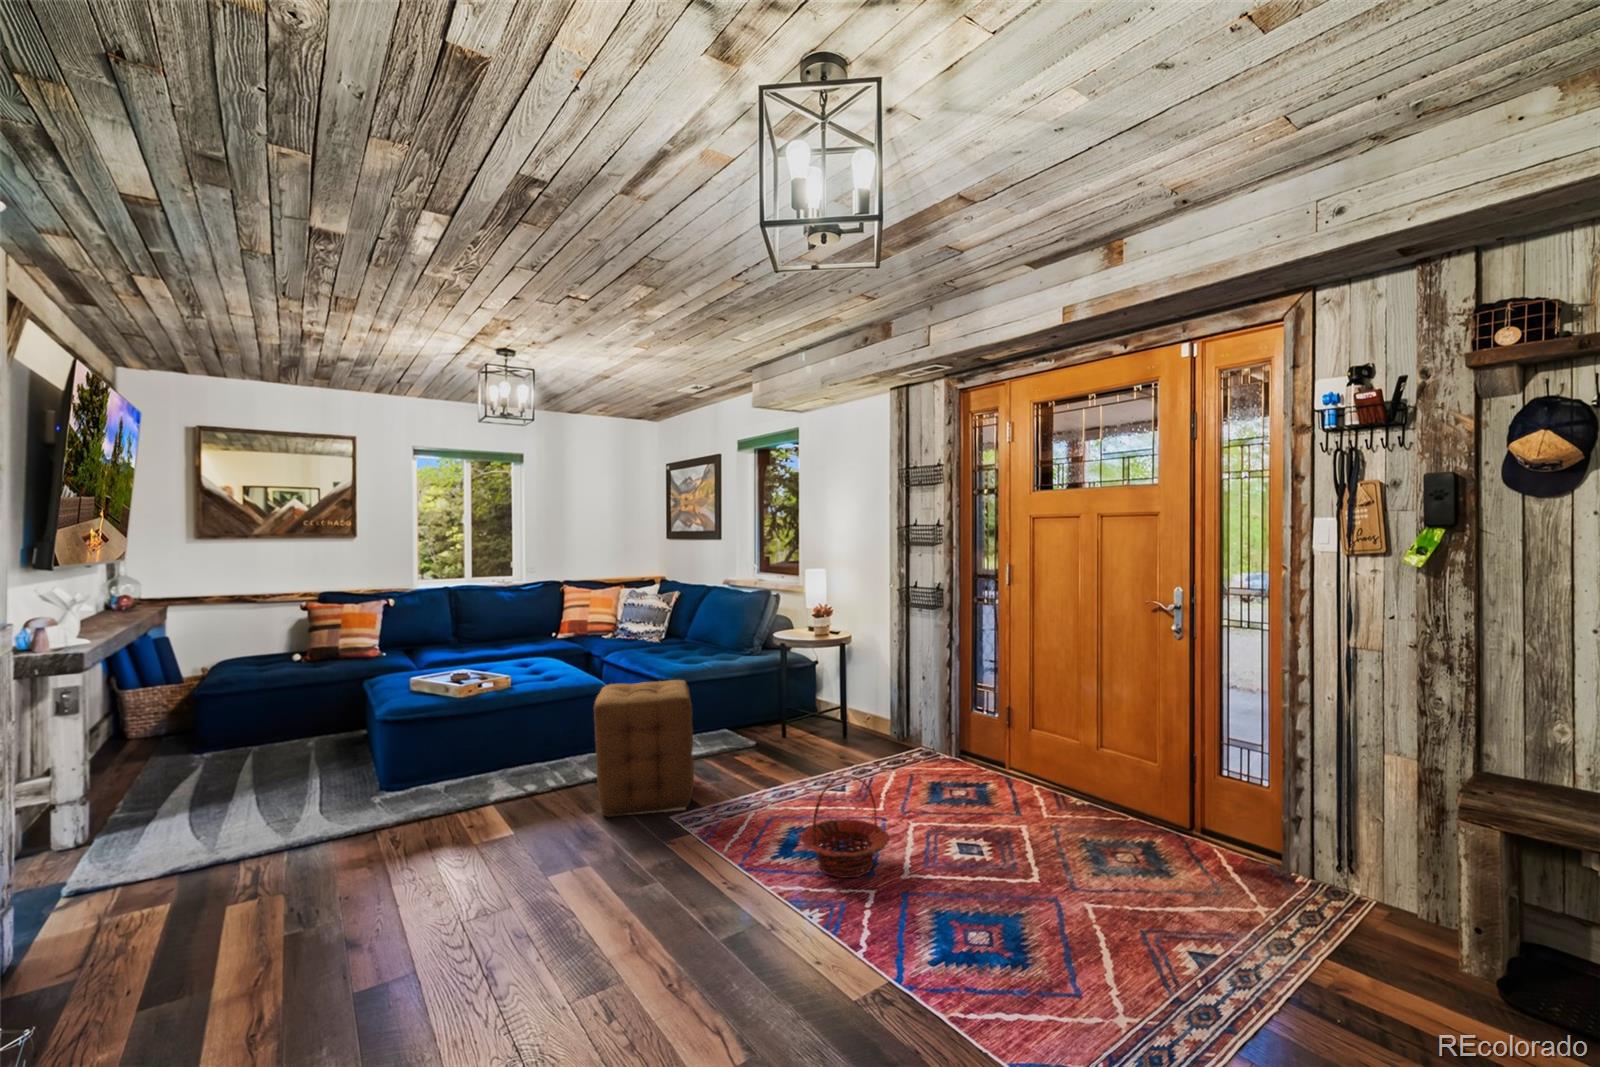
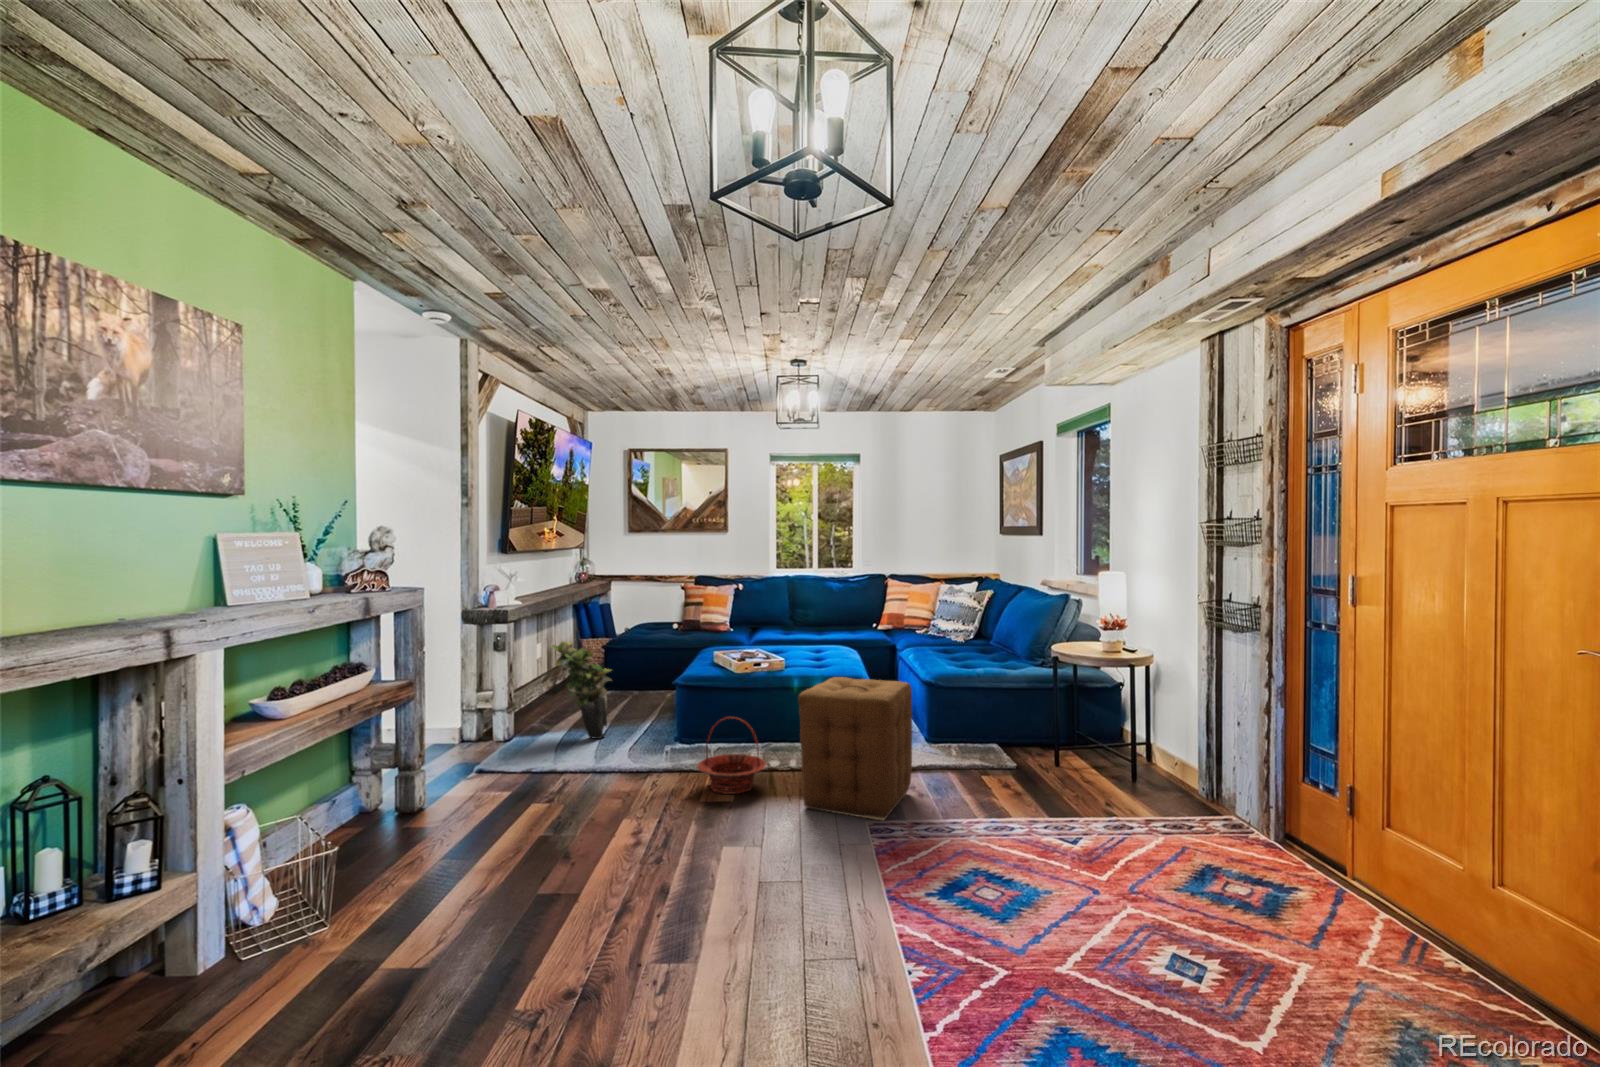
potted plant: none [195,683,293,805] -> present [551,641,611,739]
basket: present [801,776,890,878] -> present [697,717,766,794]

